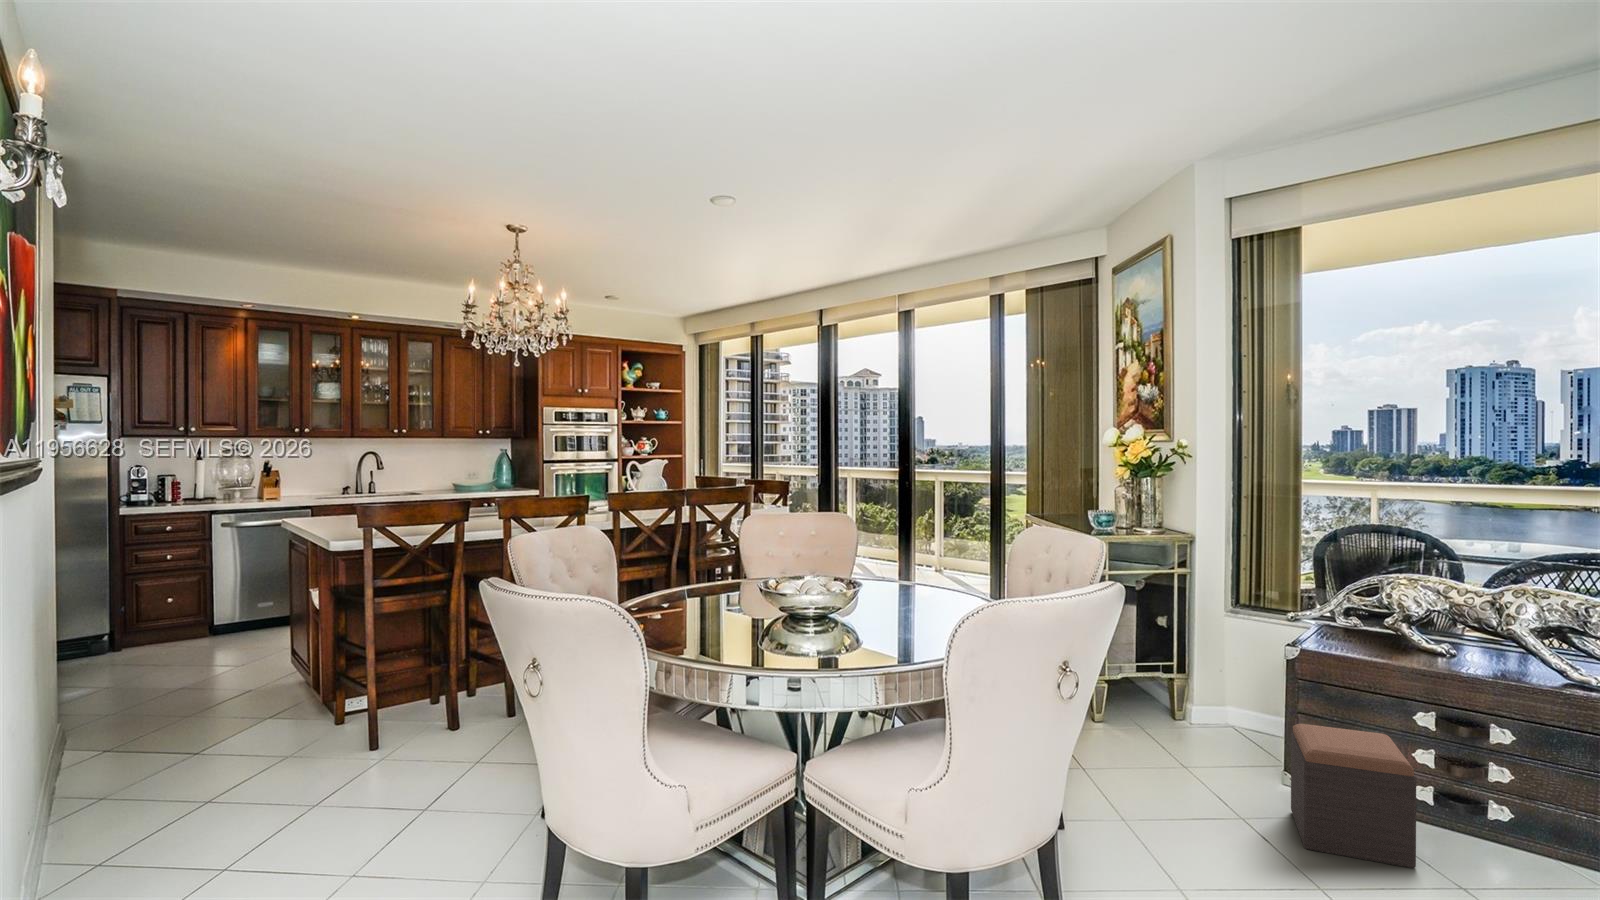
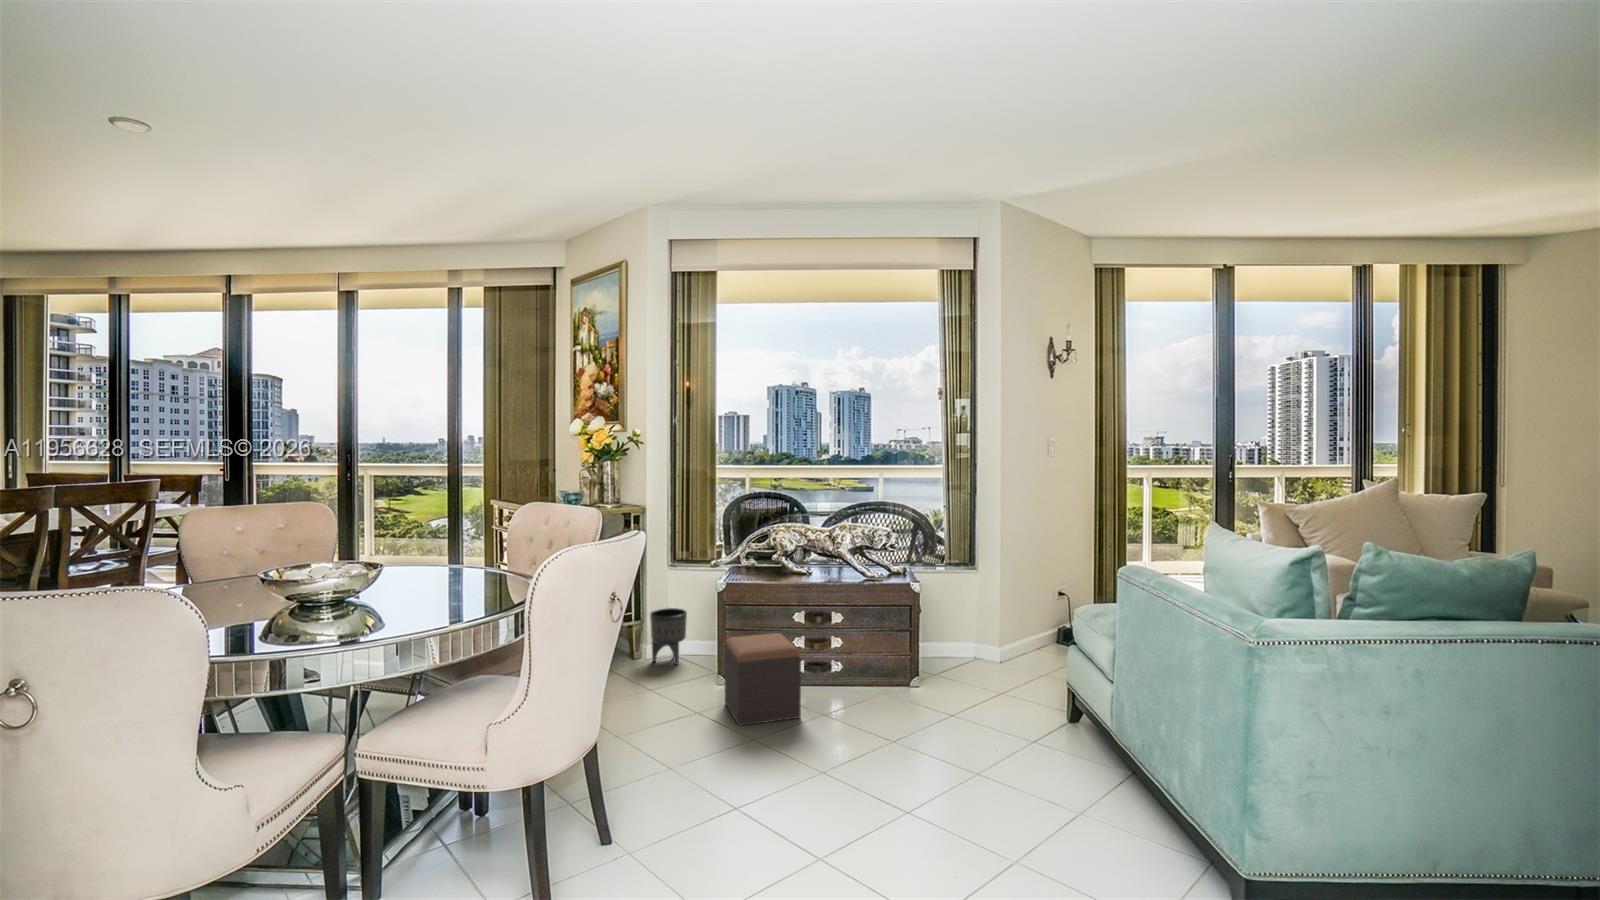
planter: none [1198,665,1250,741] -> present [650,608,687,665]

